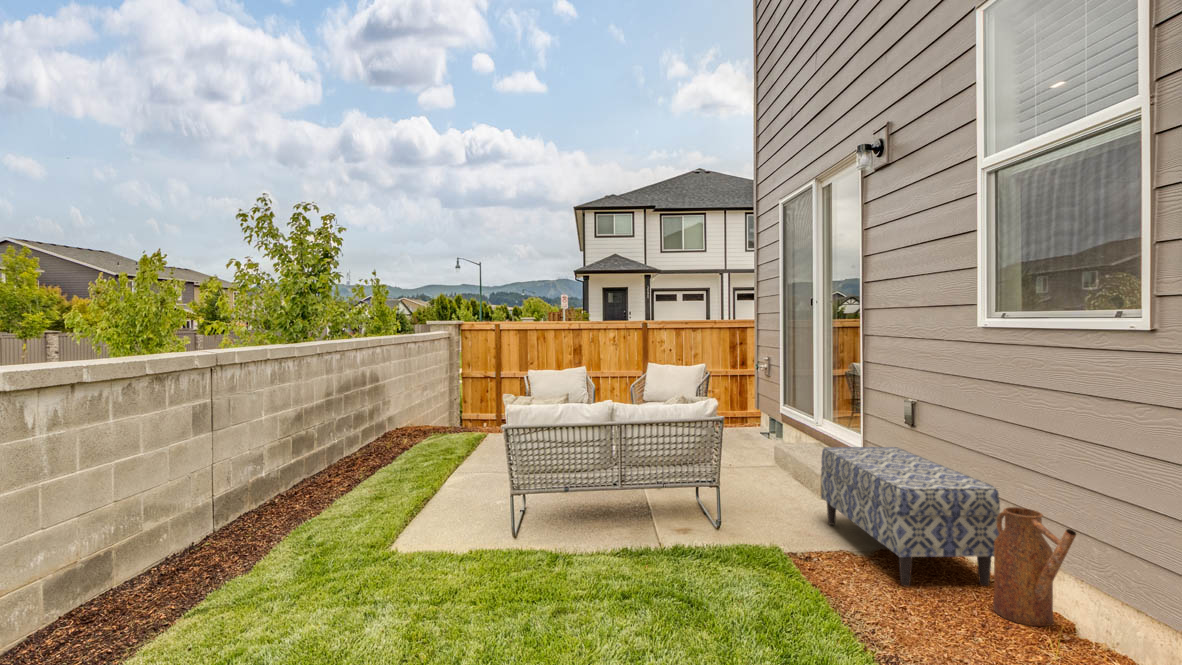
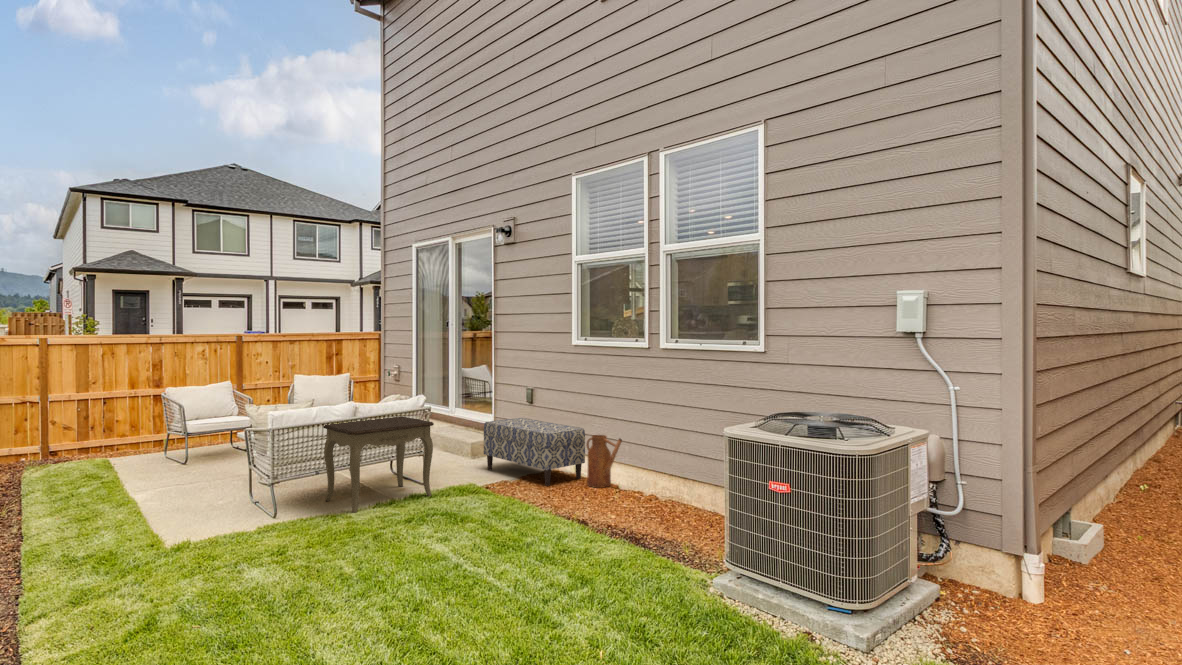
side table: none [566,426,701,559] -> present [323,416,434,513]

